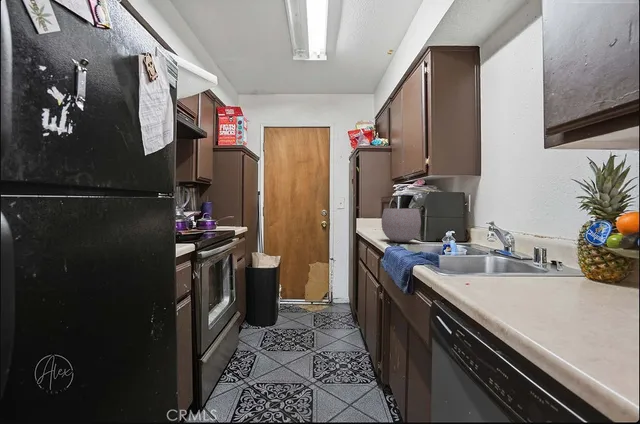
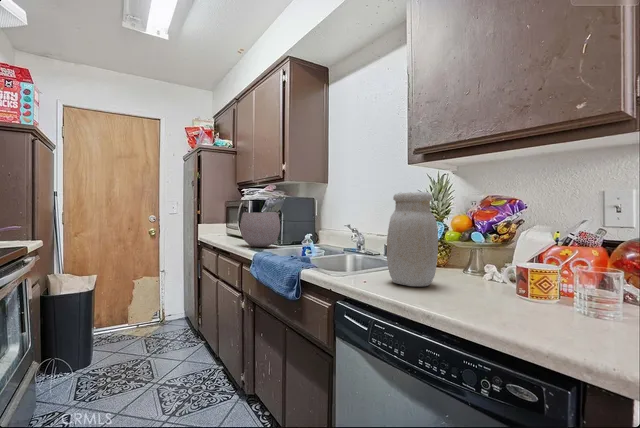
jar: none [495,187,561,297] -> present [387,192,438,286]

